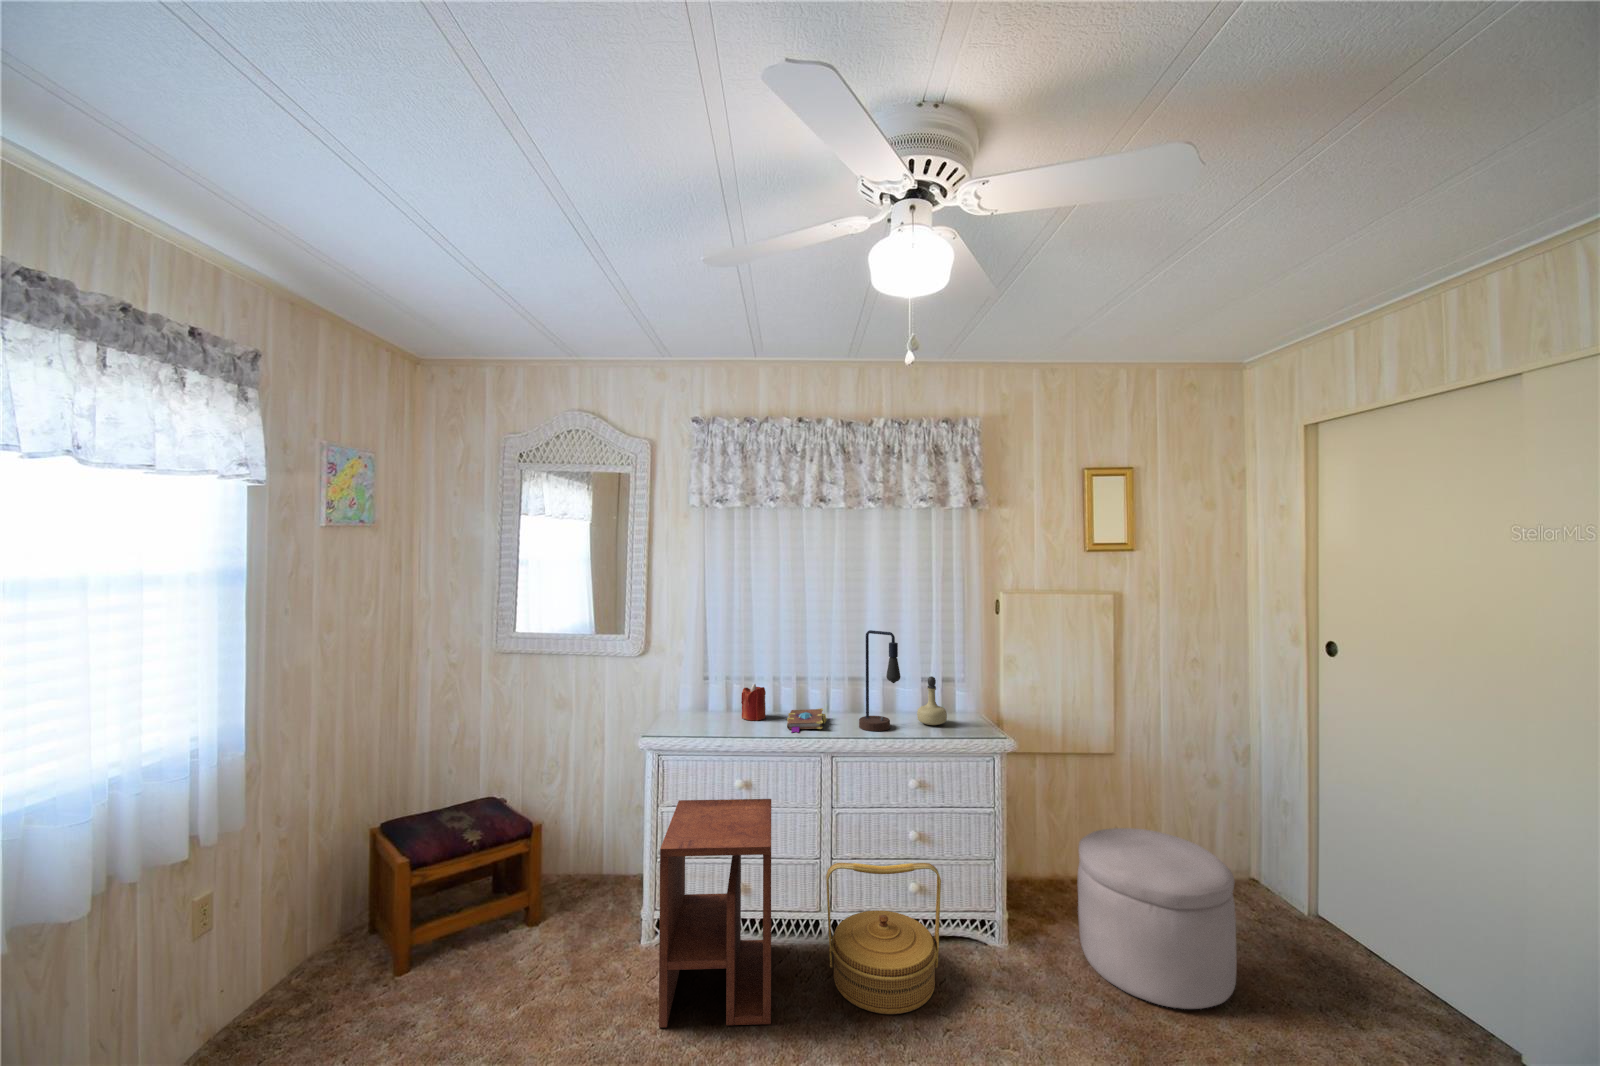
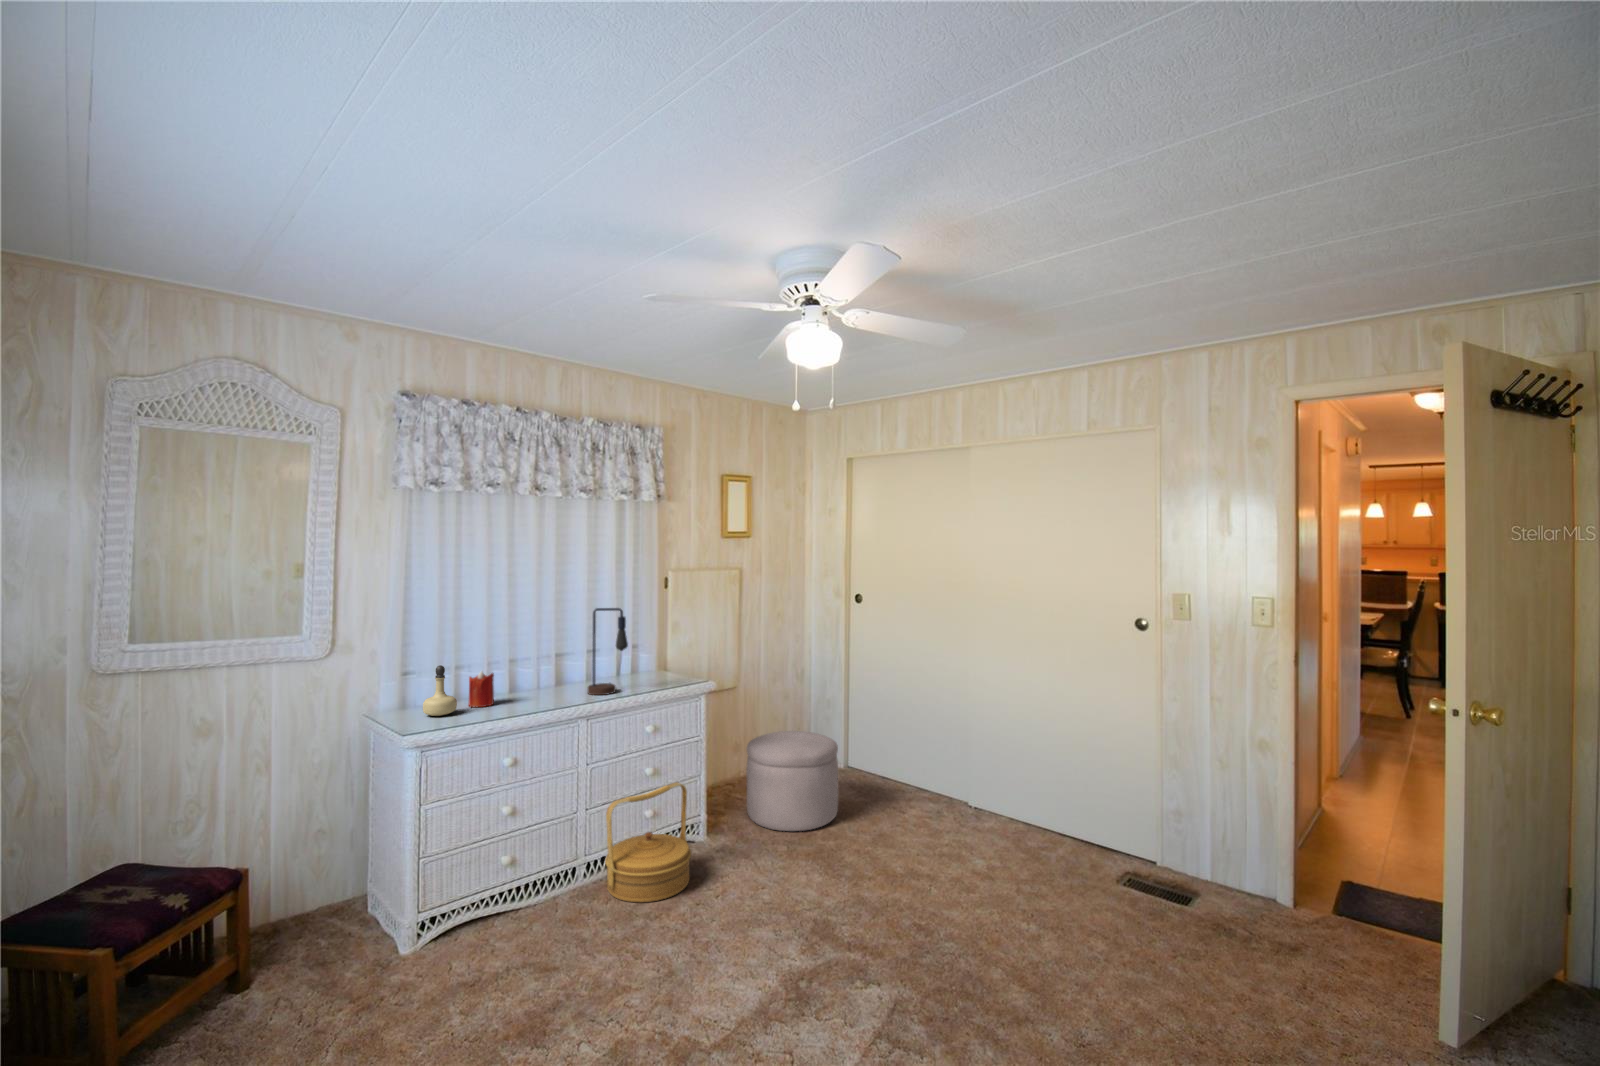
perfume bottle: present [917,676,947,725] -> present [423,665,457,716]
book: present [787,708,827,733] -> none [516,686,567,707]
side table: present [659,799,771,1027] -> none [453,767,597,980]

